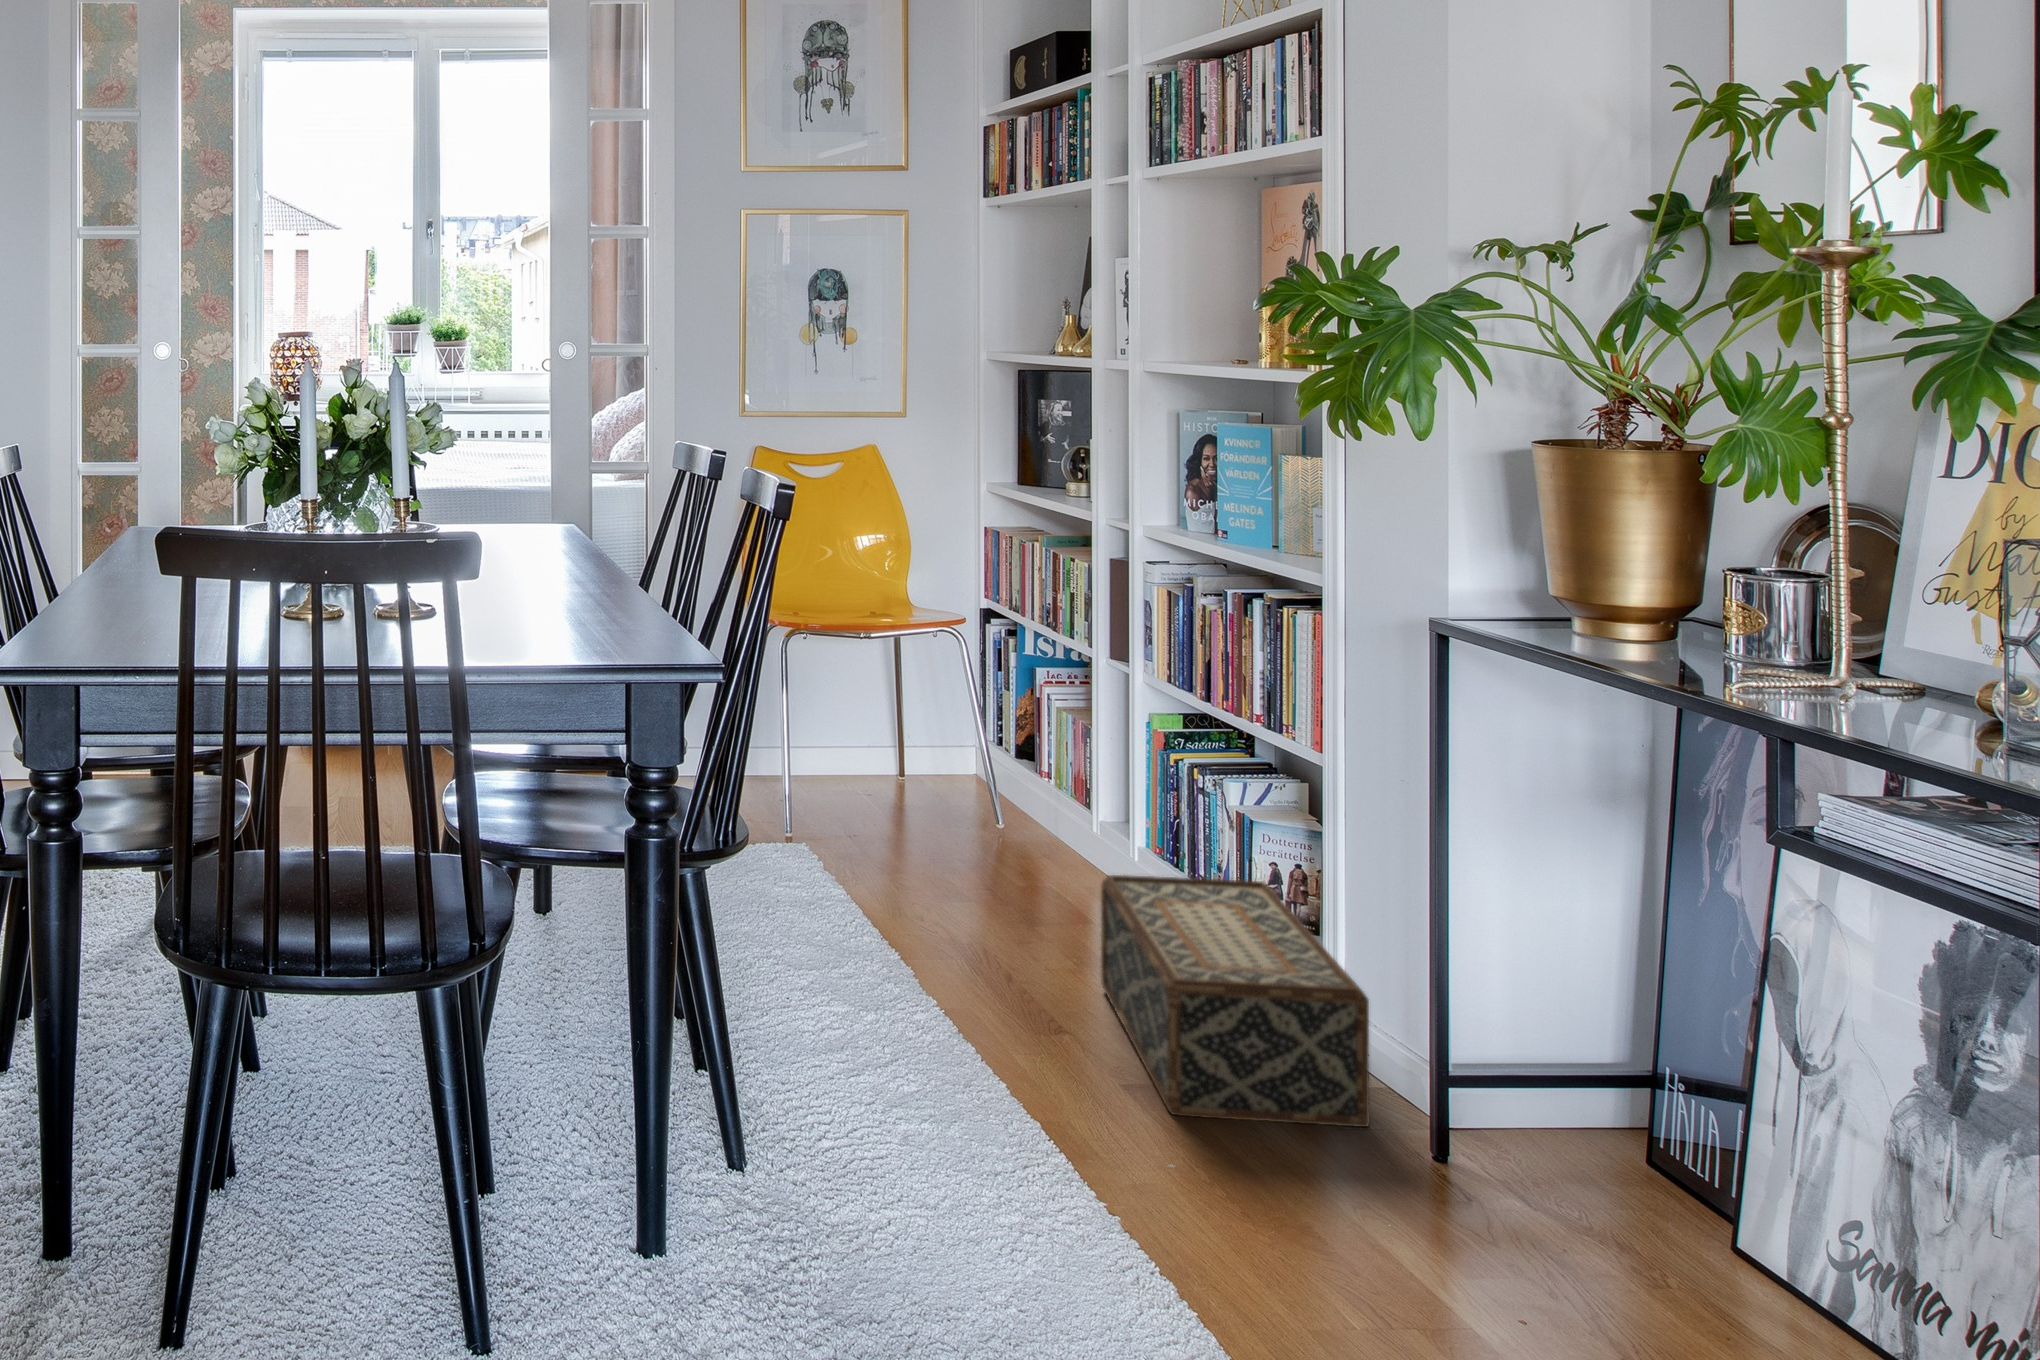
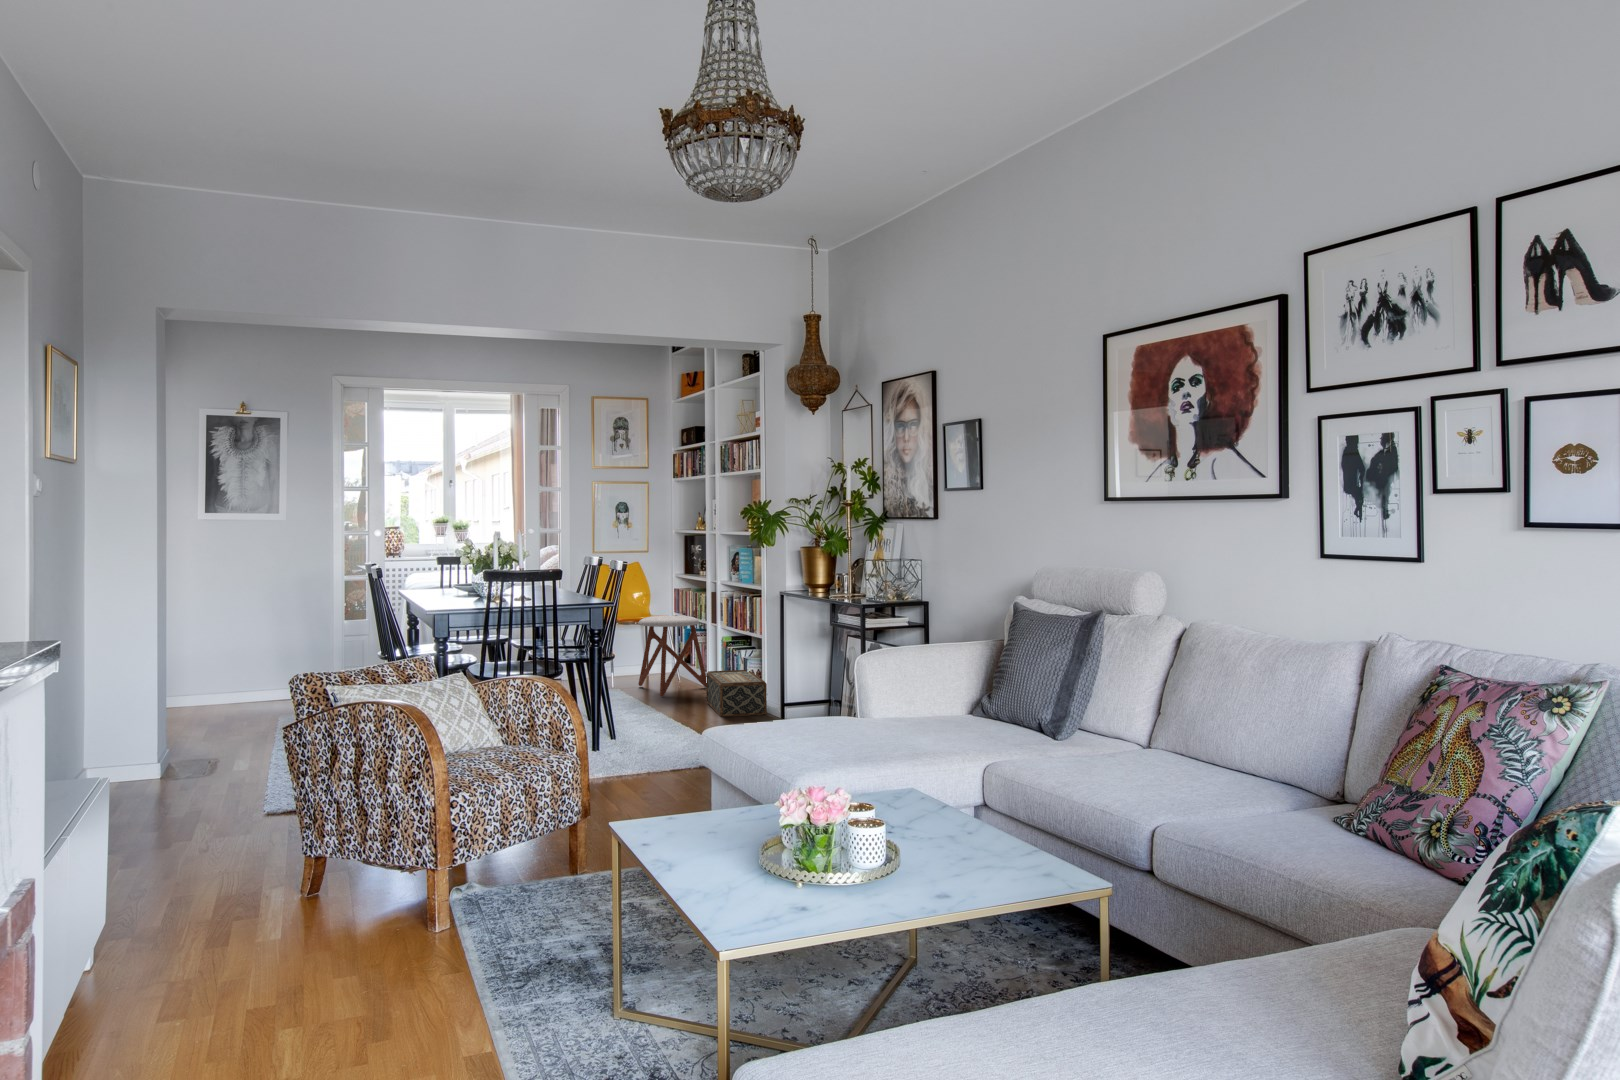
stool: none [865,629,1097,921] -> present [638,616,707,696]

